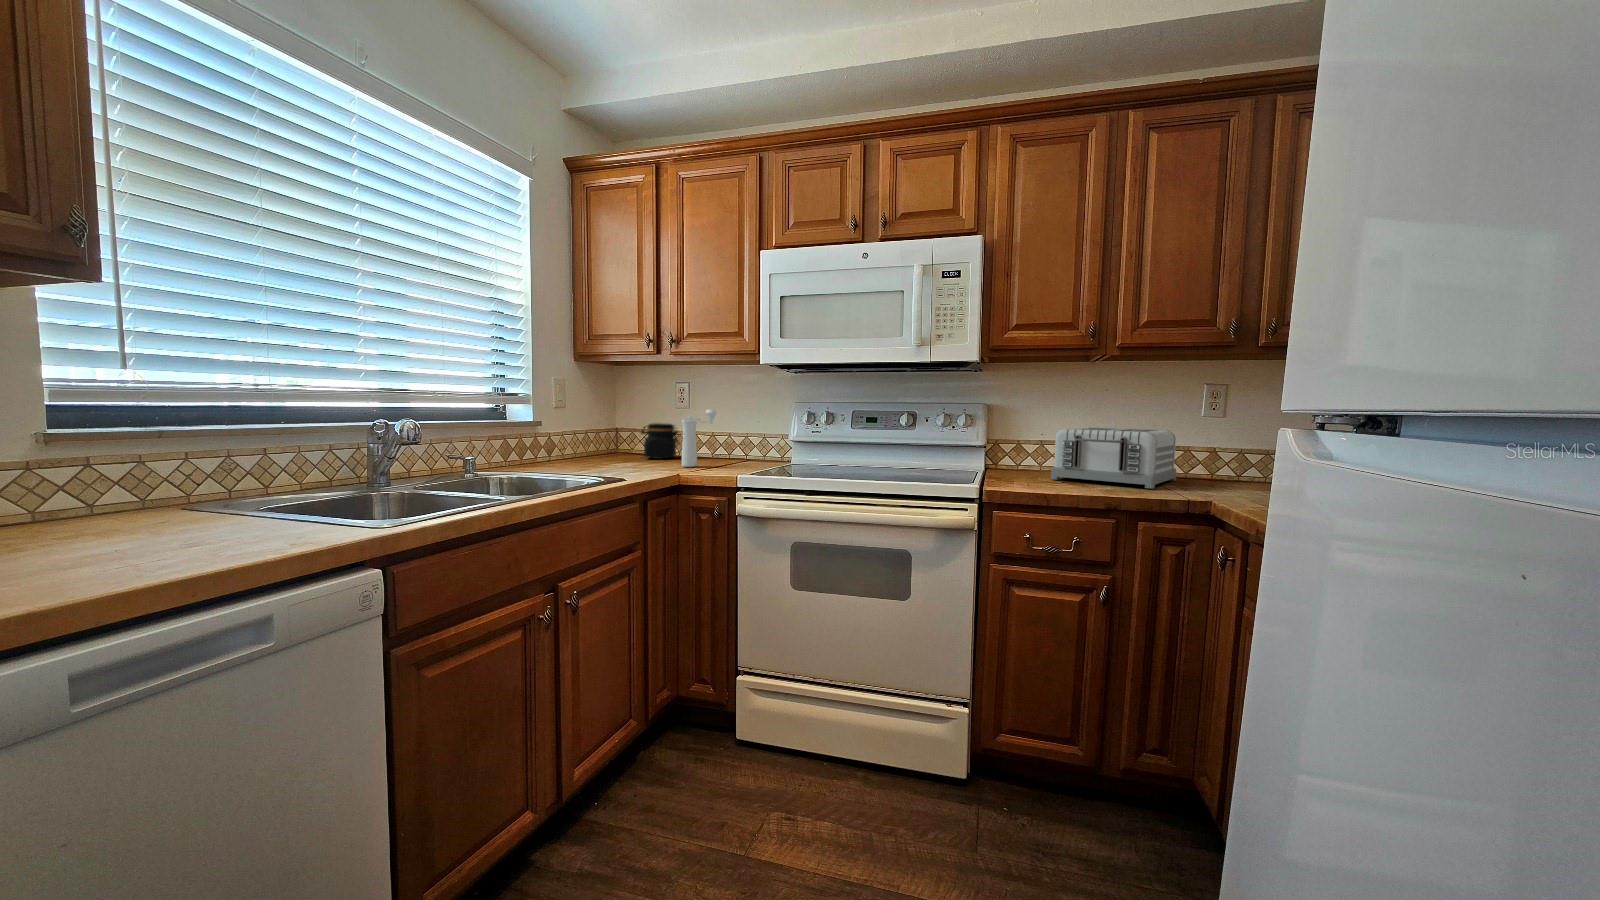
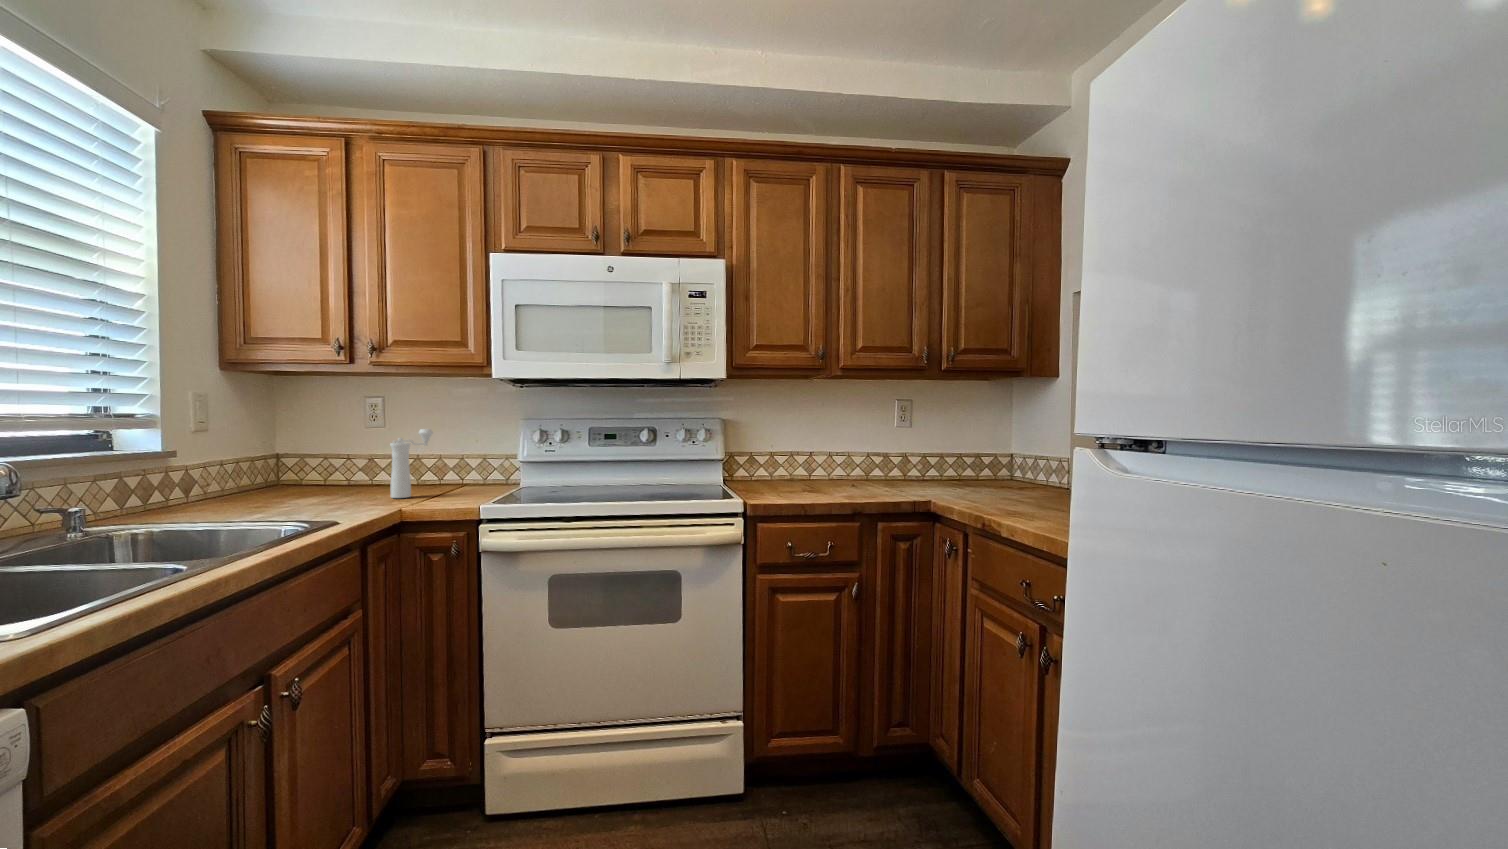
jar: present [641,423,679,459] -> none [321,446,376,490]
toaster: present [1051,427,1176,489] -> none [790,437,883,490]

